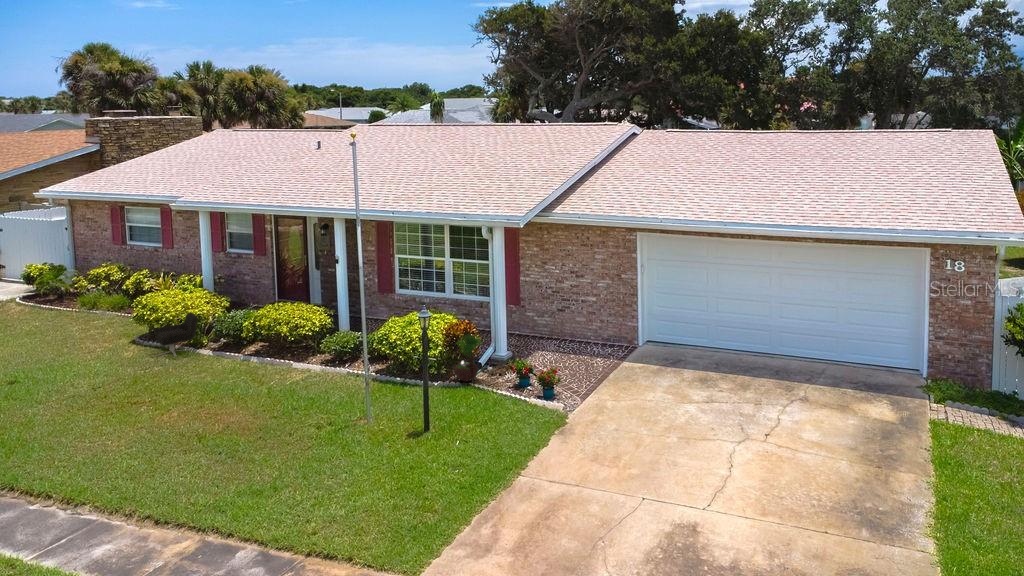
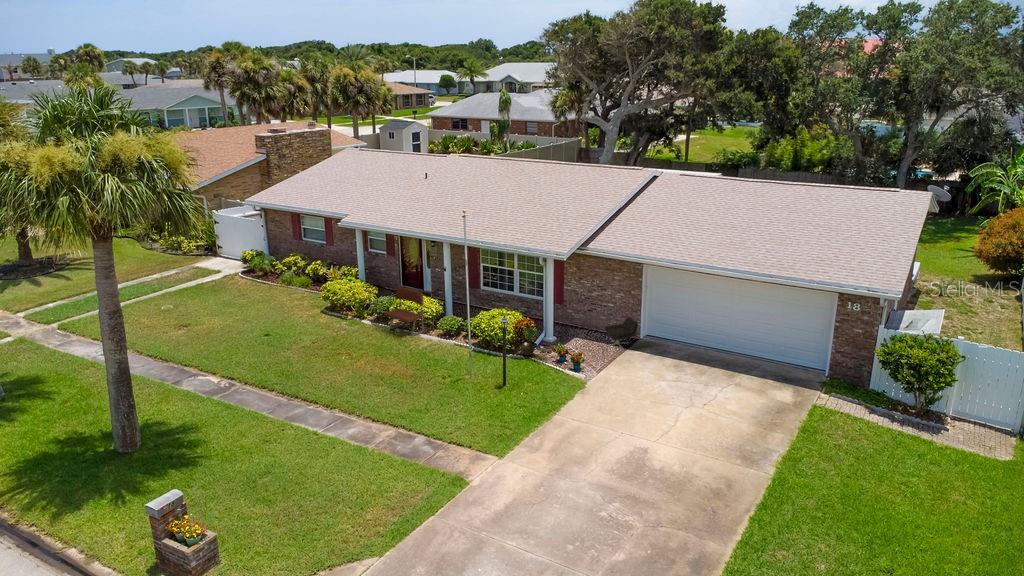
bench: none [231,289,299,366] -> present [384,287,424,336]
lounge chair: present [155,312,198,357] -> present [605,317,638,348]

